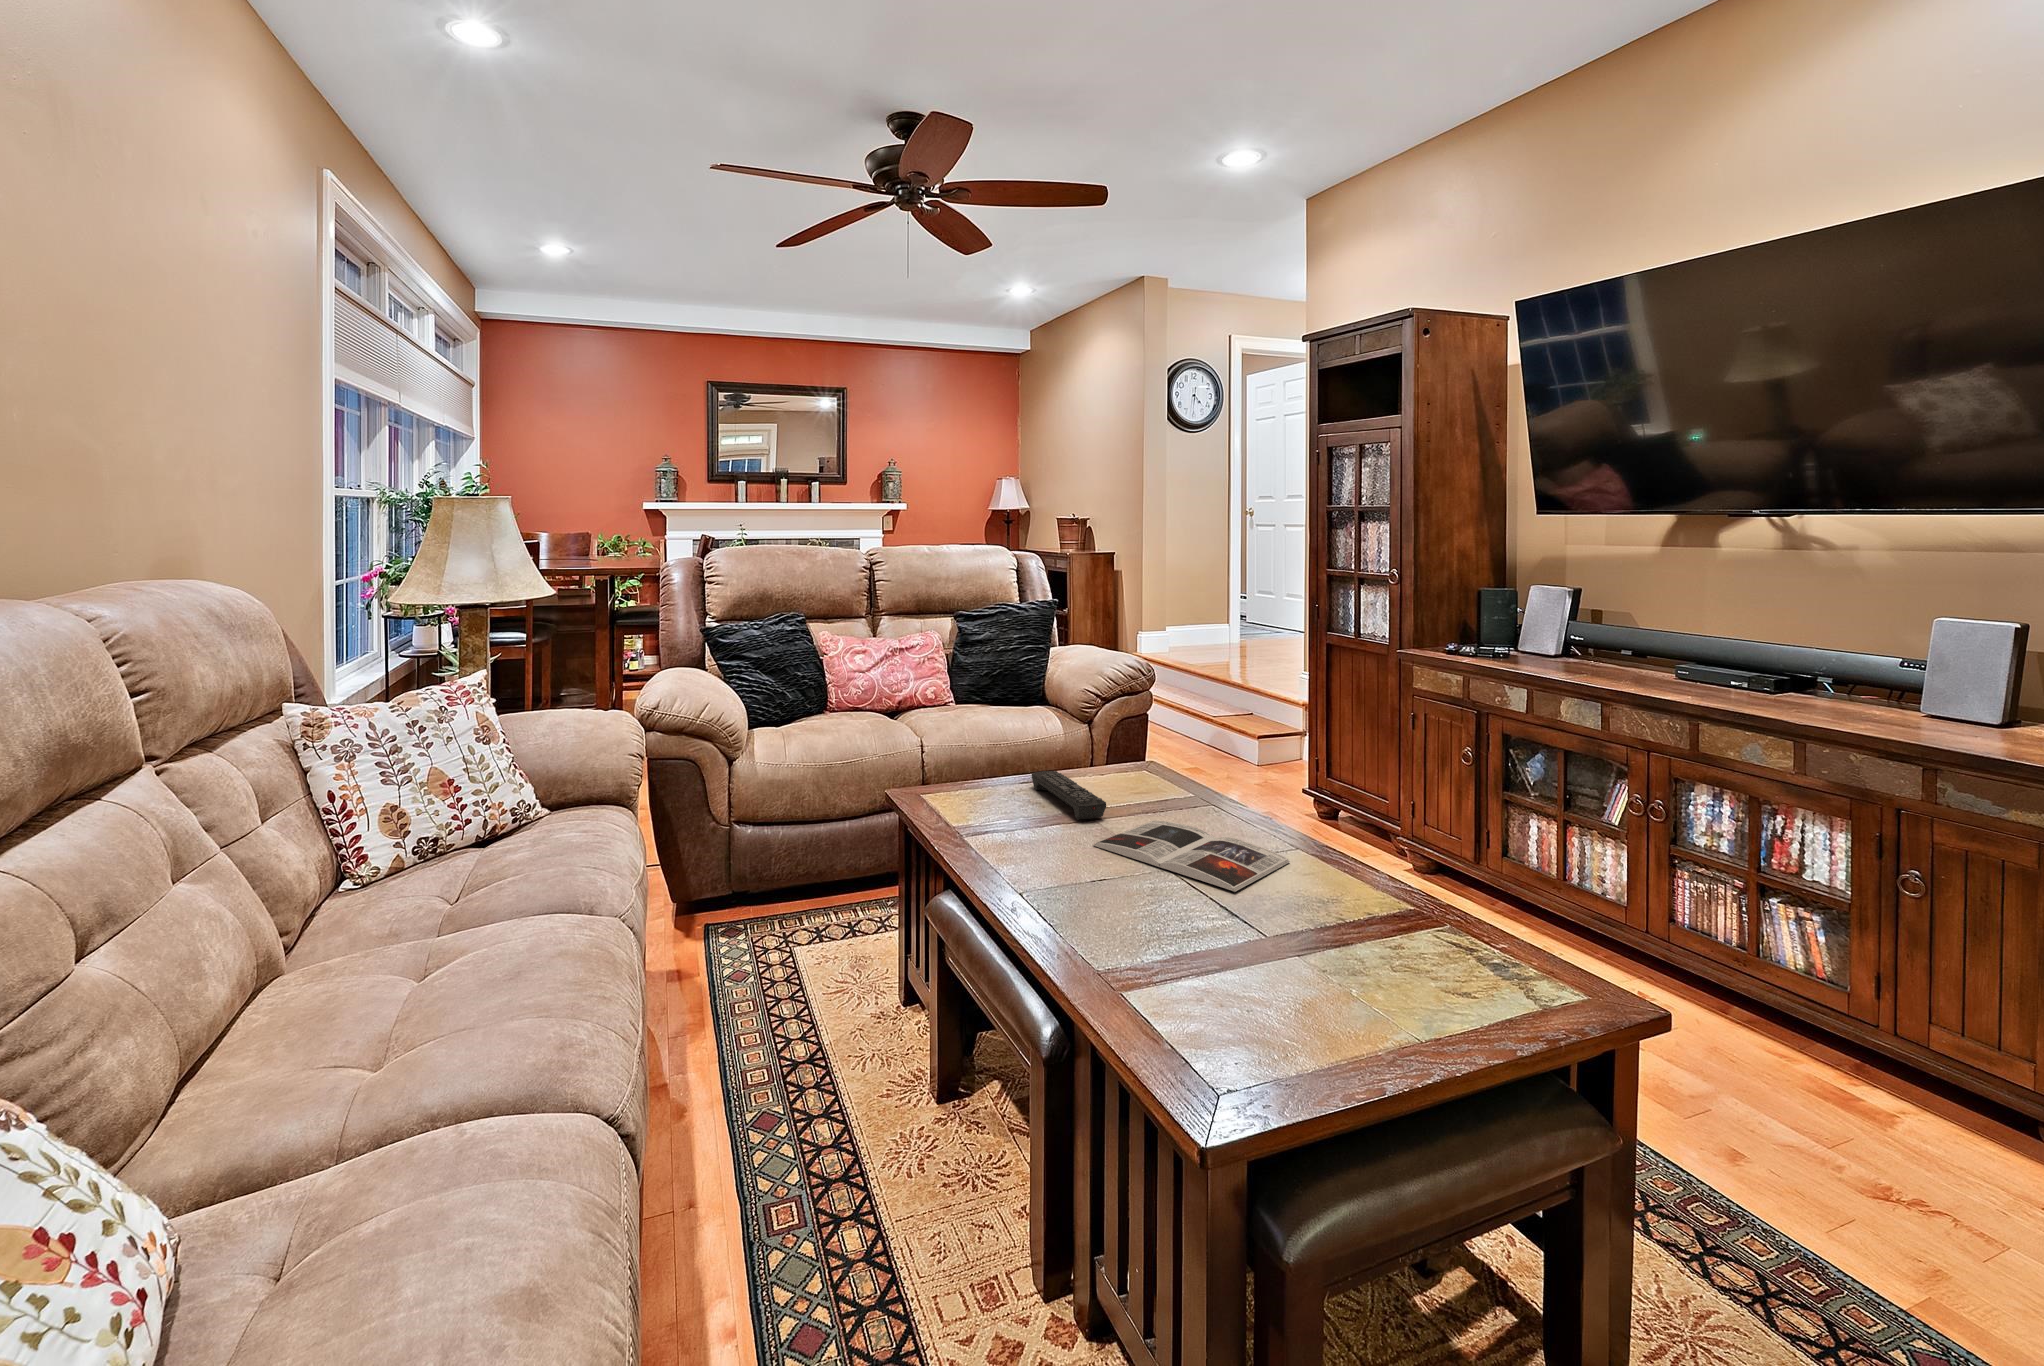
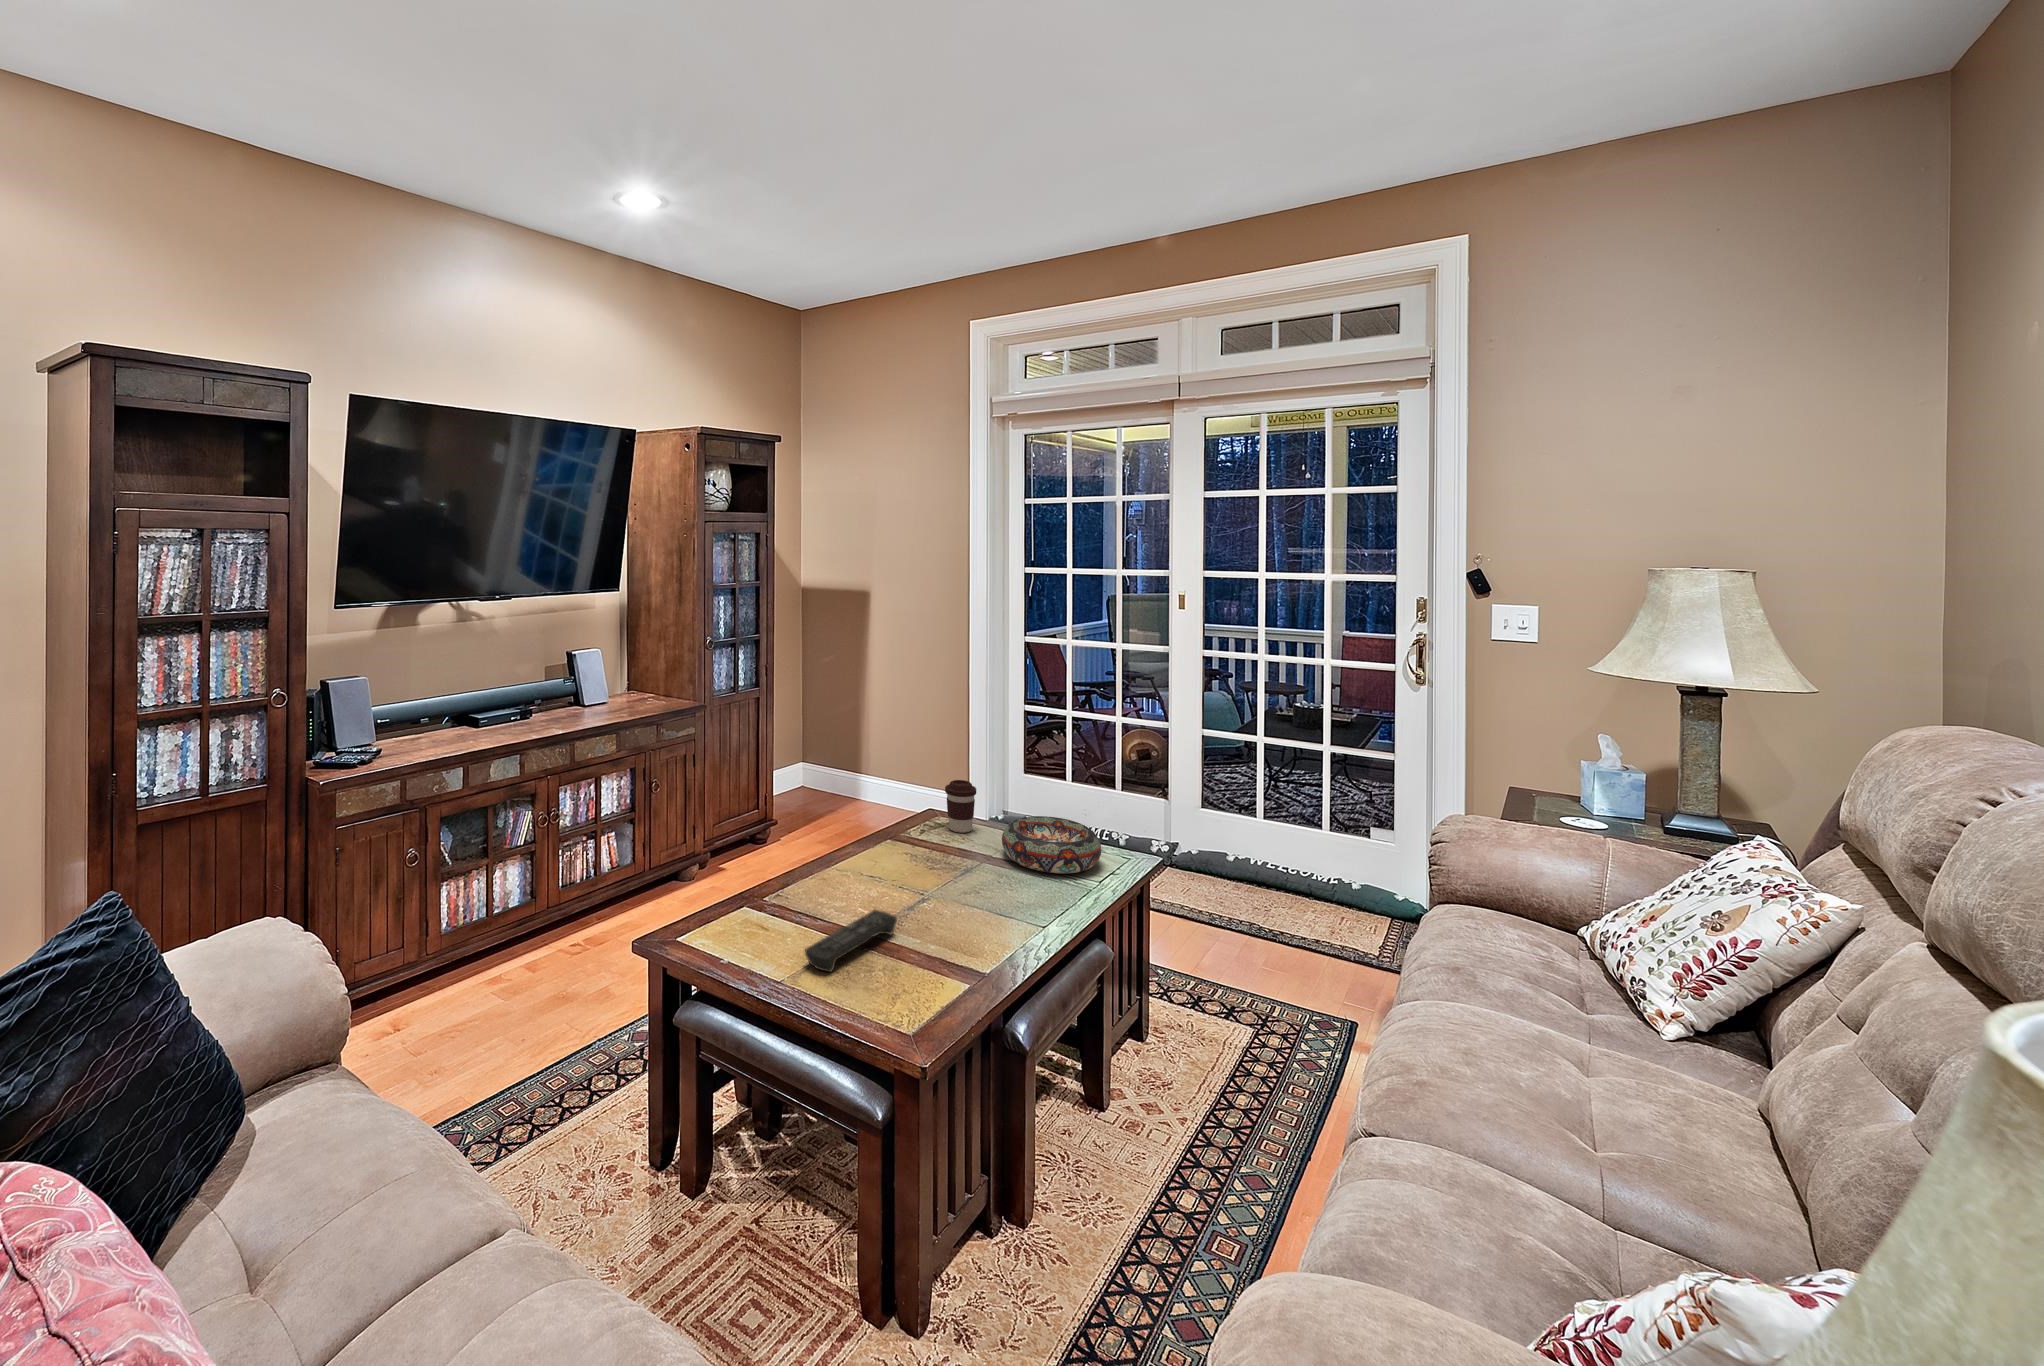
magazine: present [1093,820,1290,892] -> none [855,862,950,921]
coffee cup: none [1426,861,1502,979] -> present [945,780,976,833]
decorative bowl: none [1159,898,1368,1035] -> present [1002,816,1101,873]

